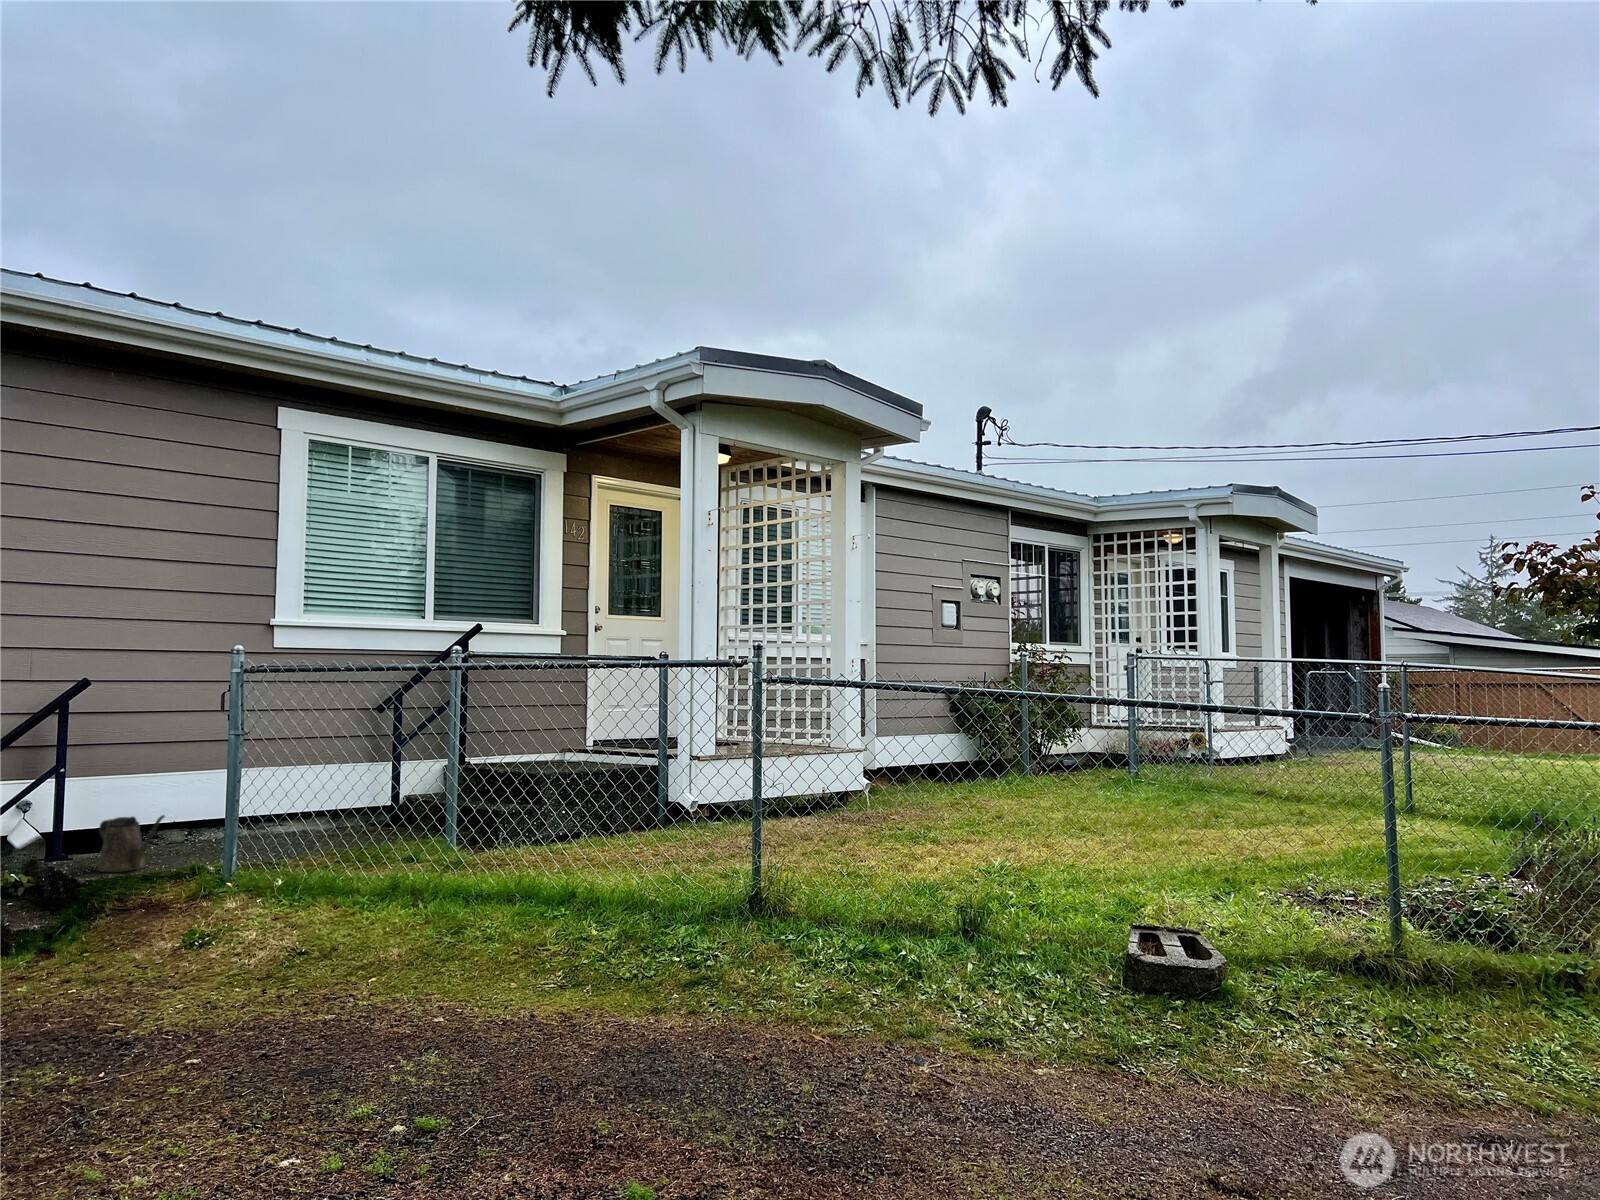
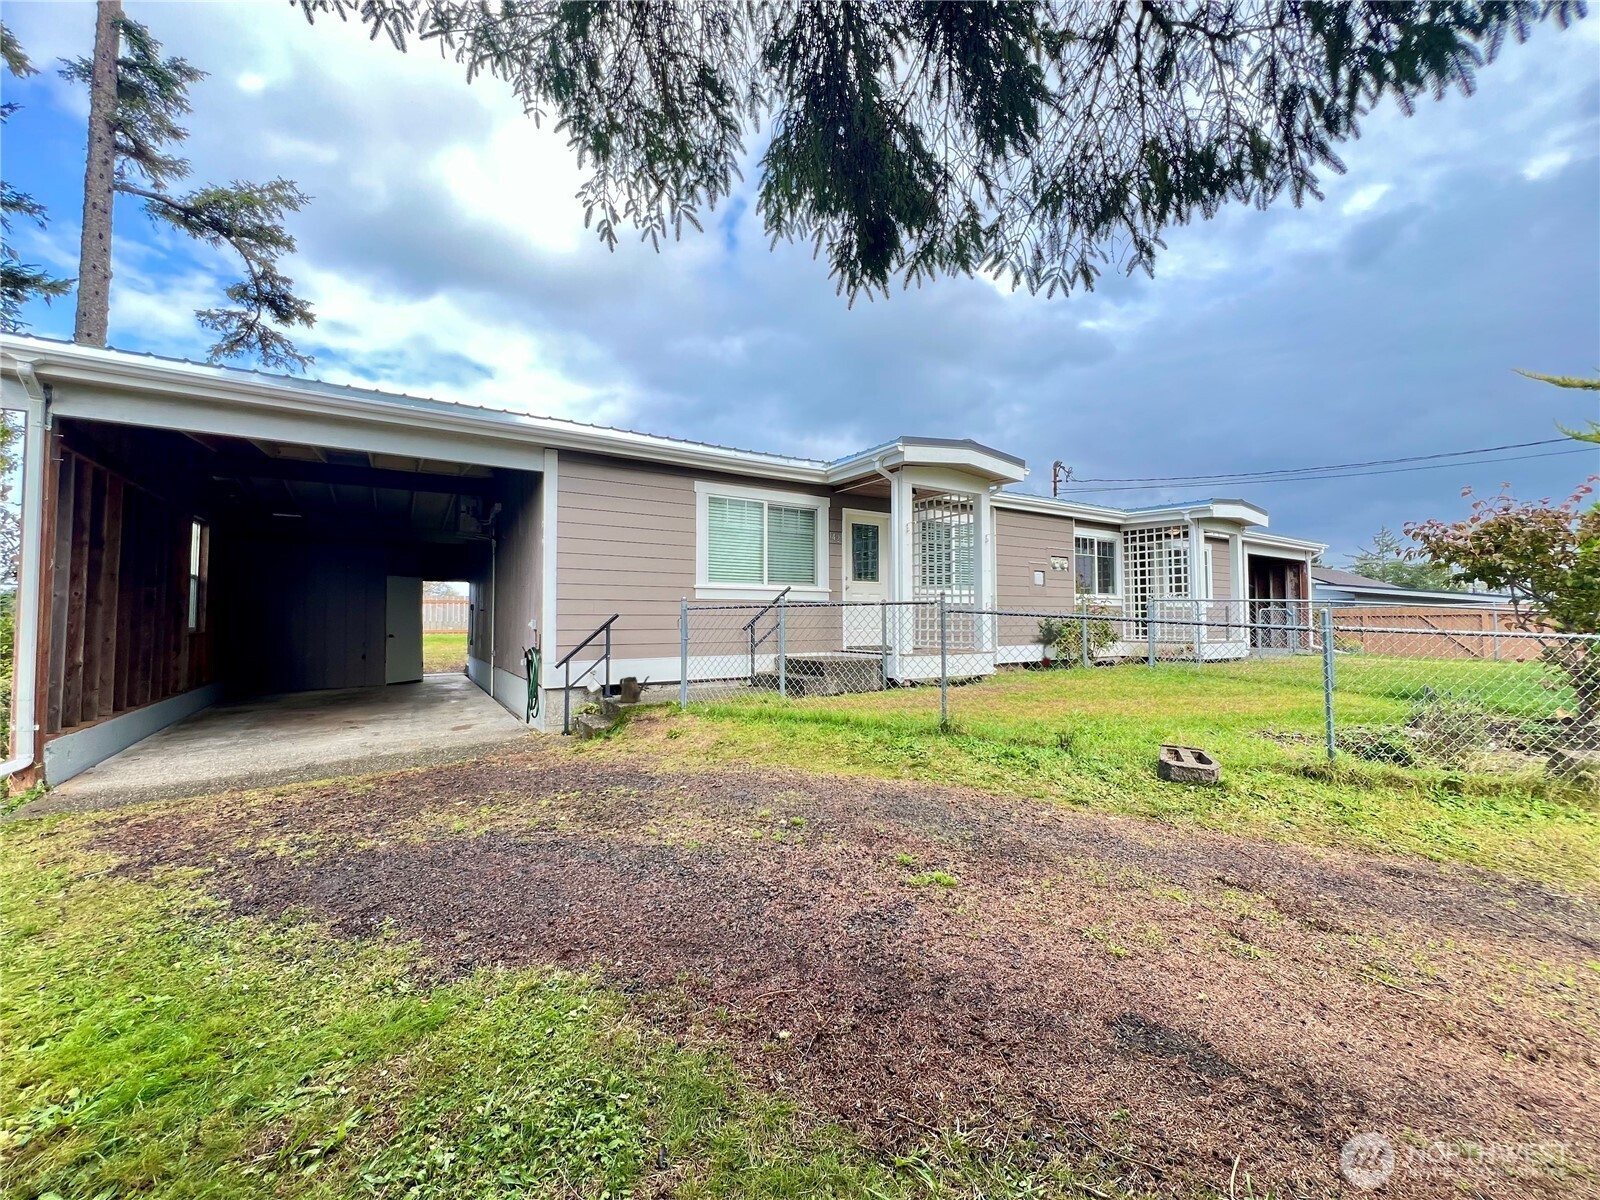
potted tree: none [934,690,994,772] -> present [1030,622,1063,667]

